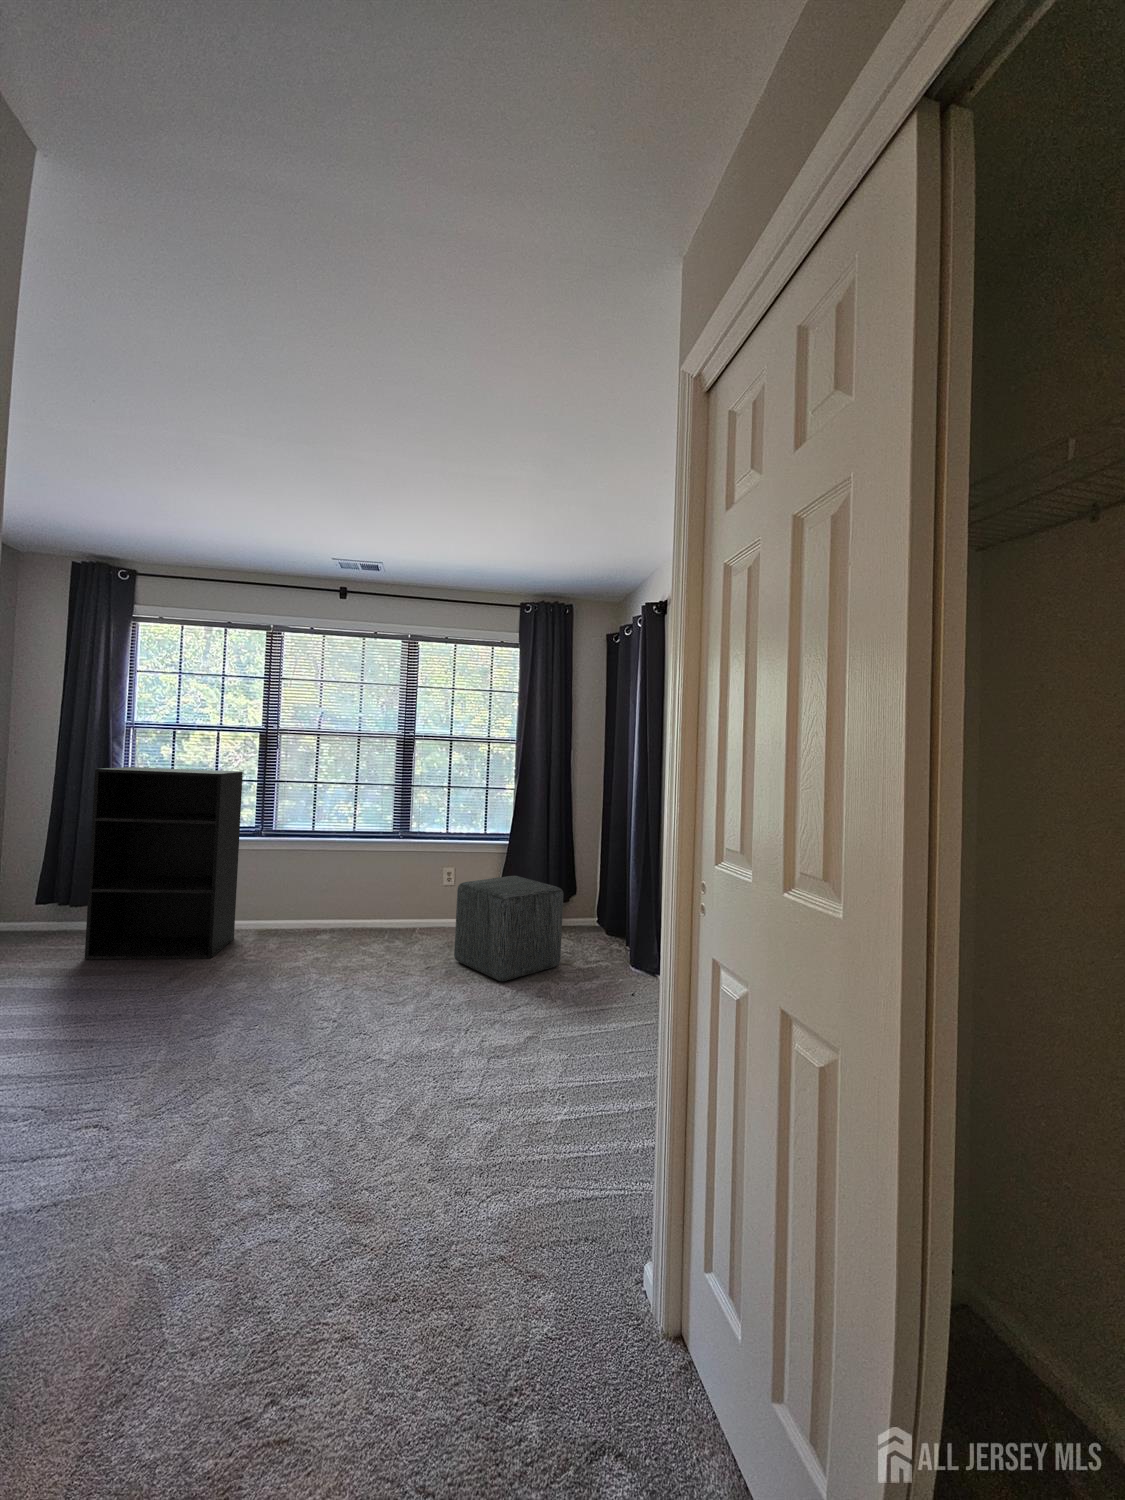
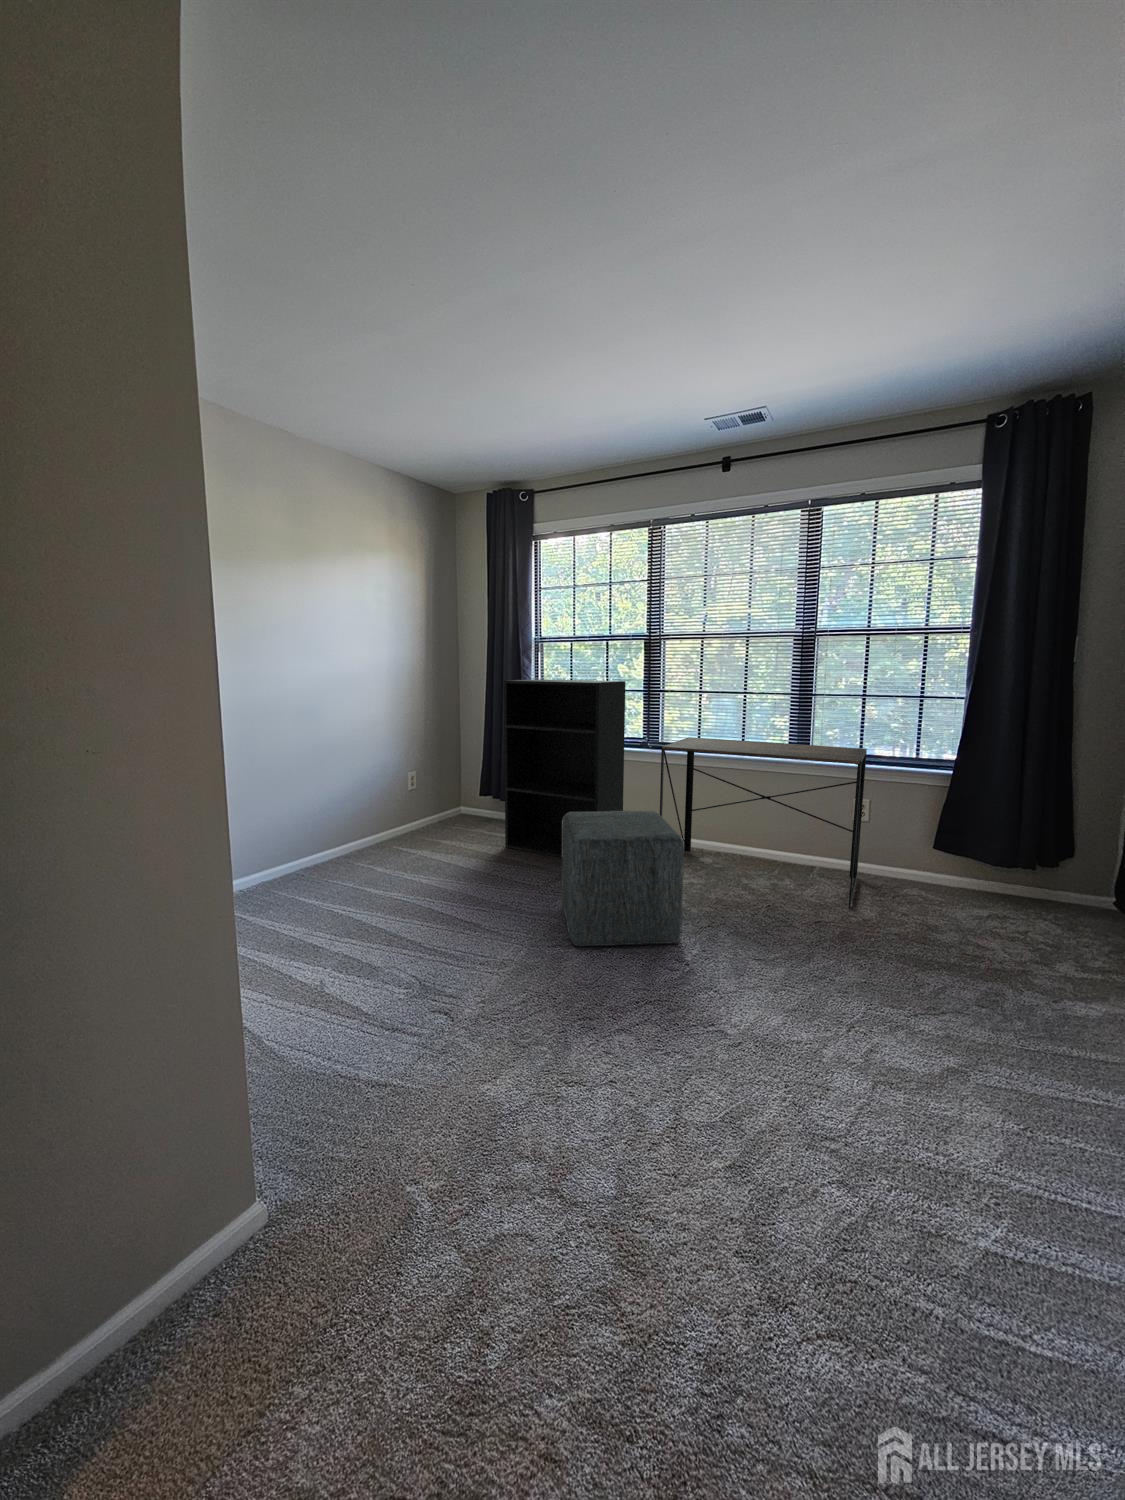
desk: none [282,824,456,956] -> present [660,737,867,908]
ottoman: present [454,876,563,981] -> present [562,811,684,946]

